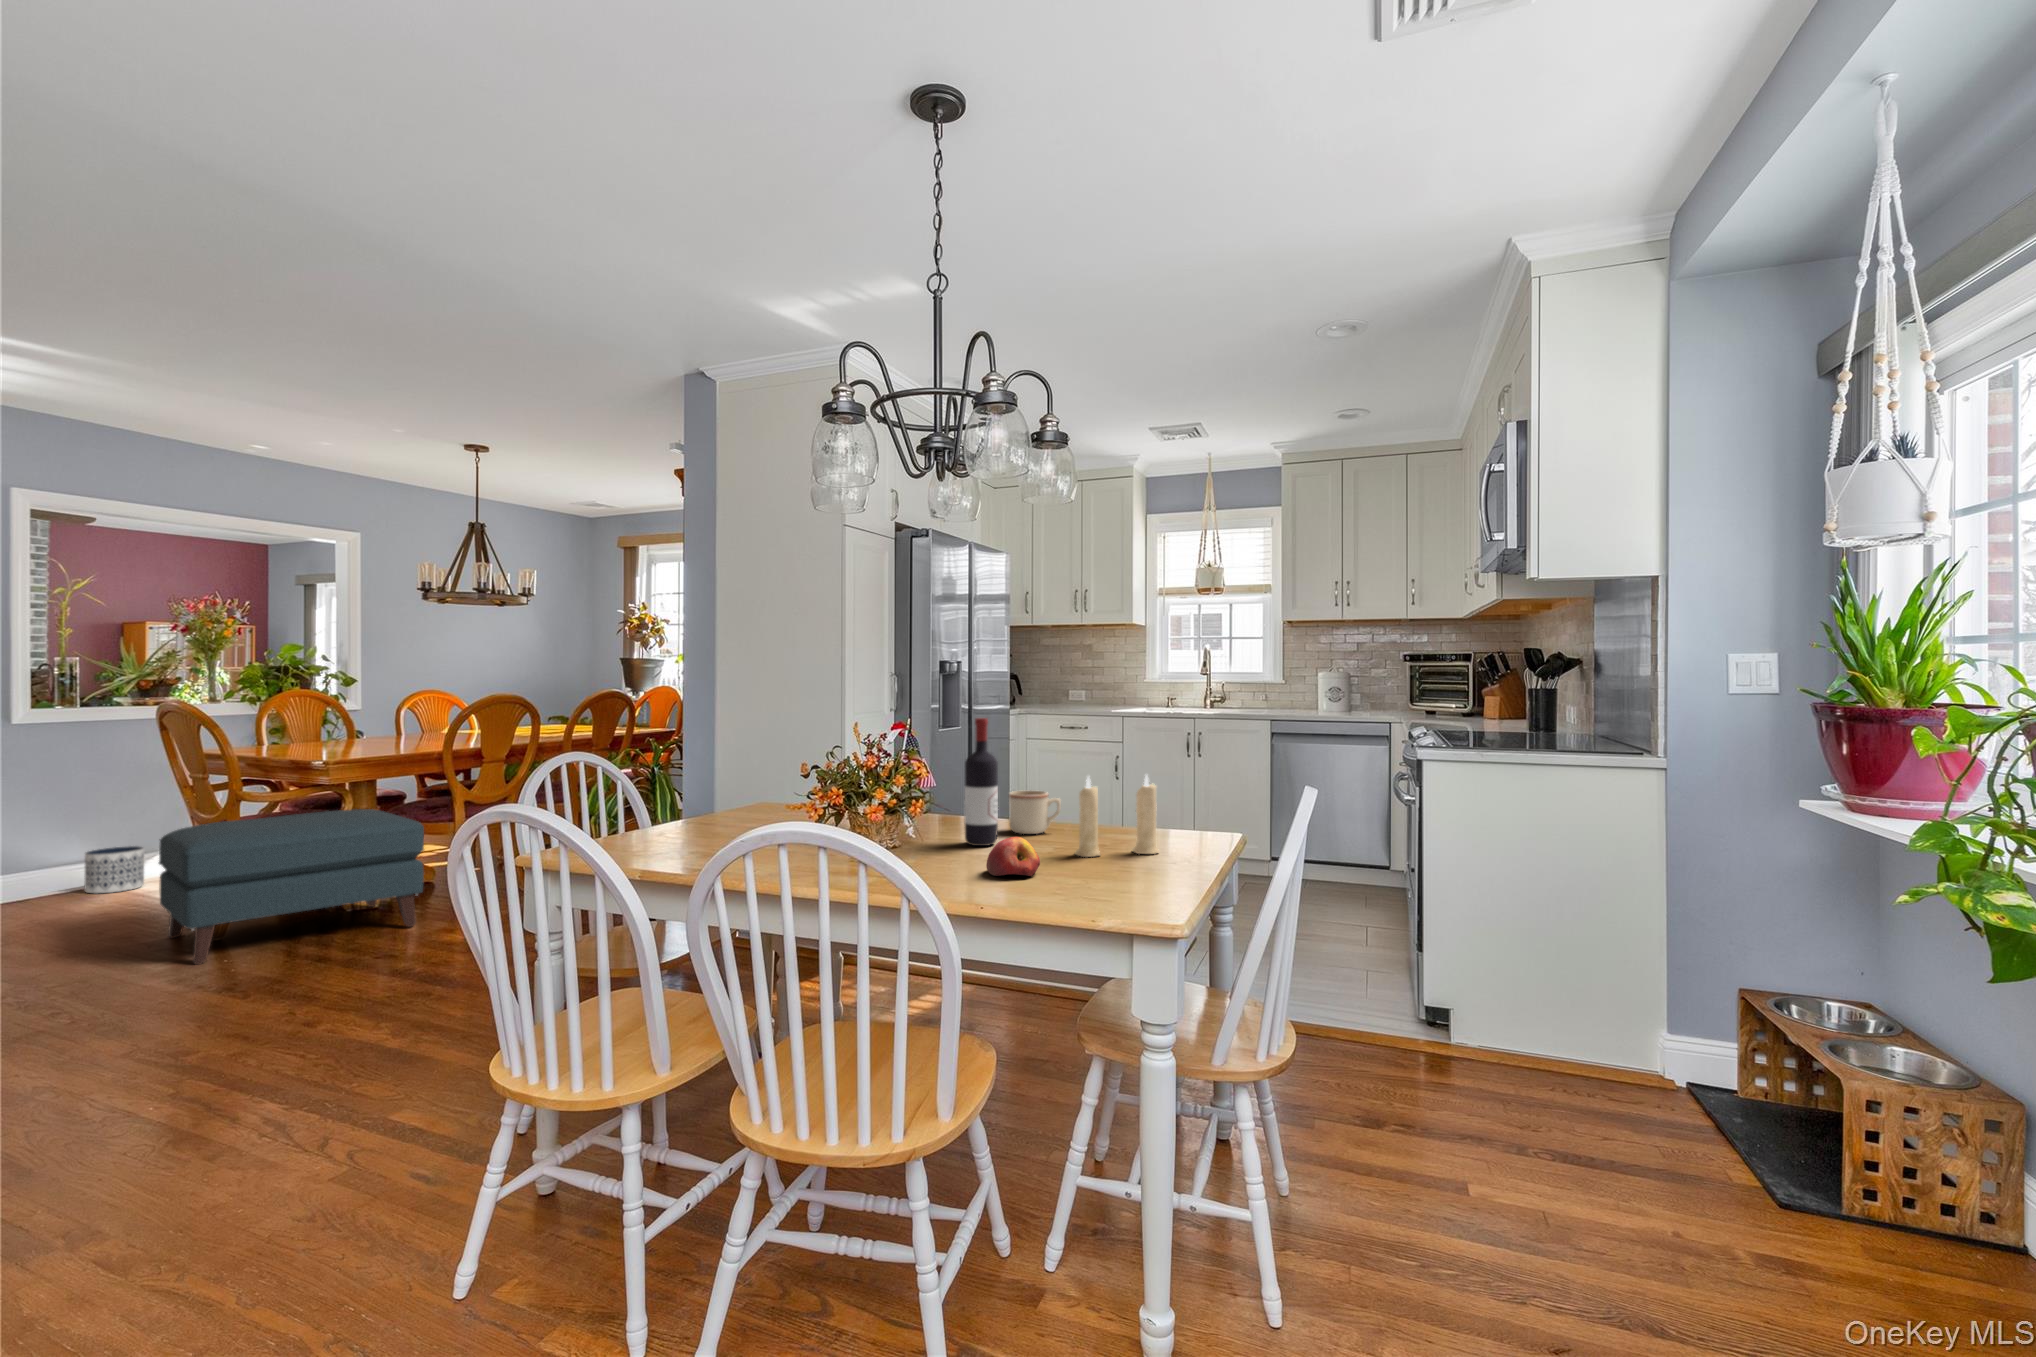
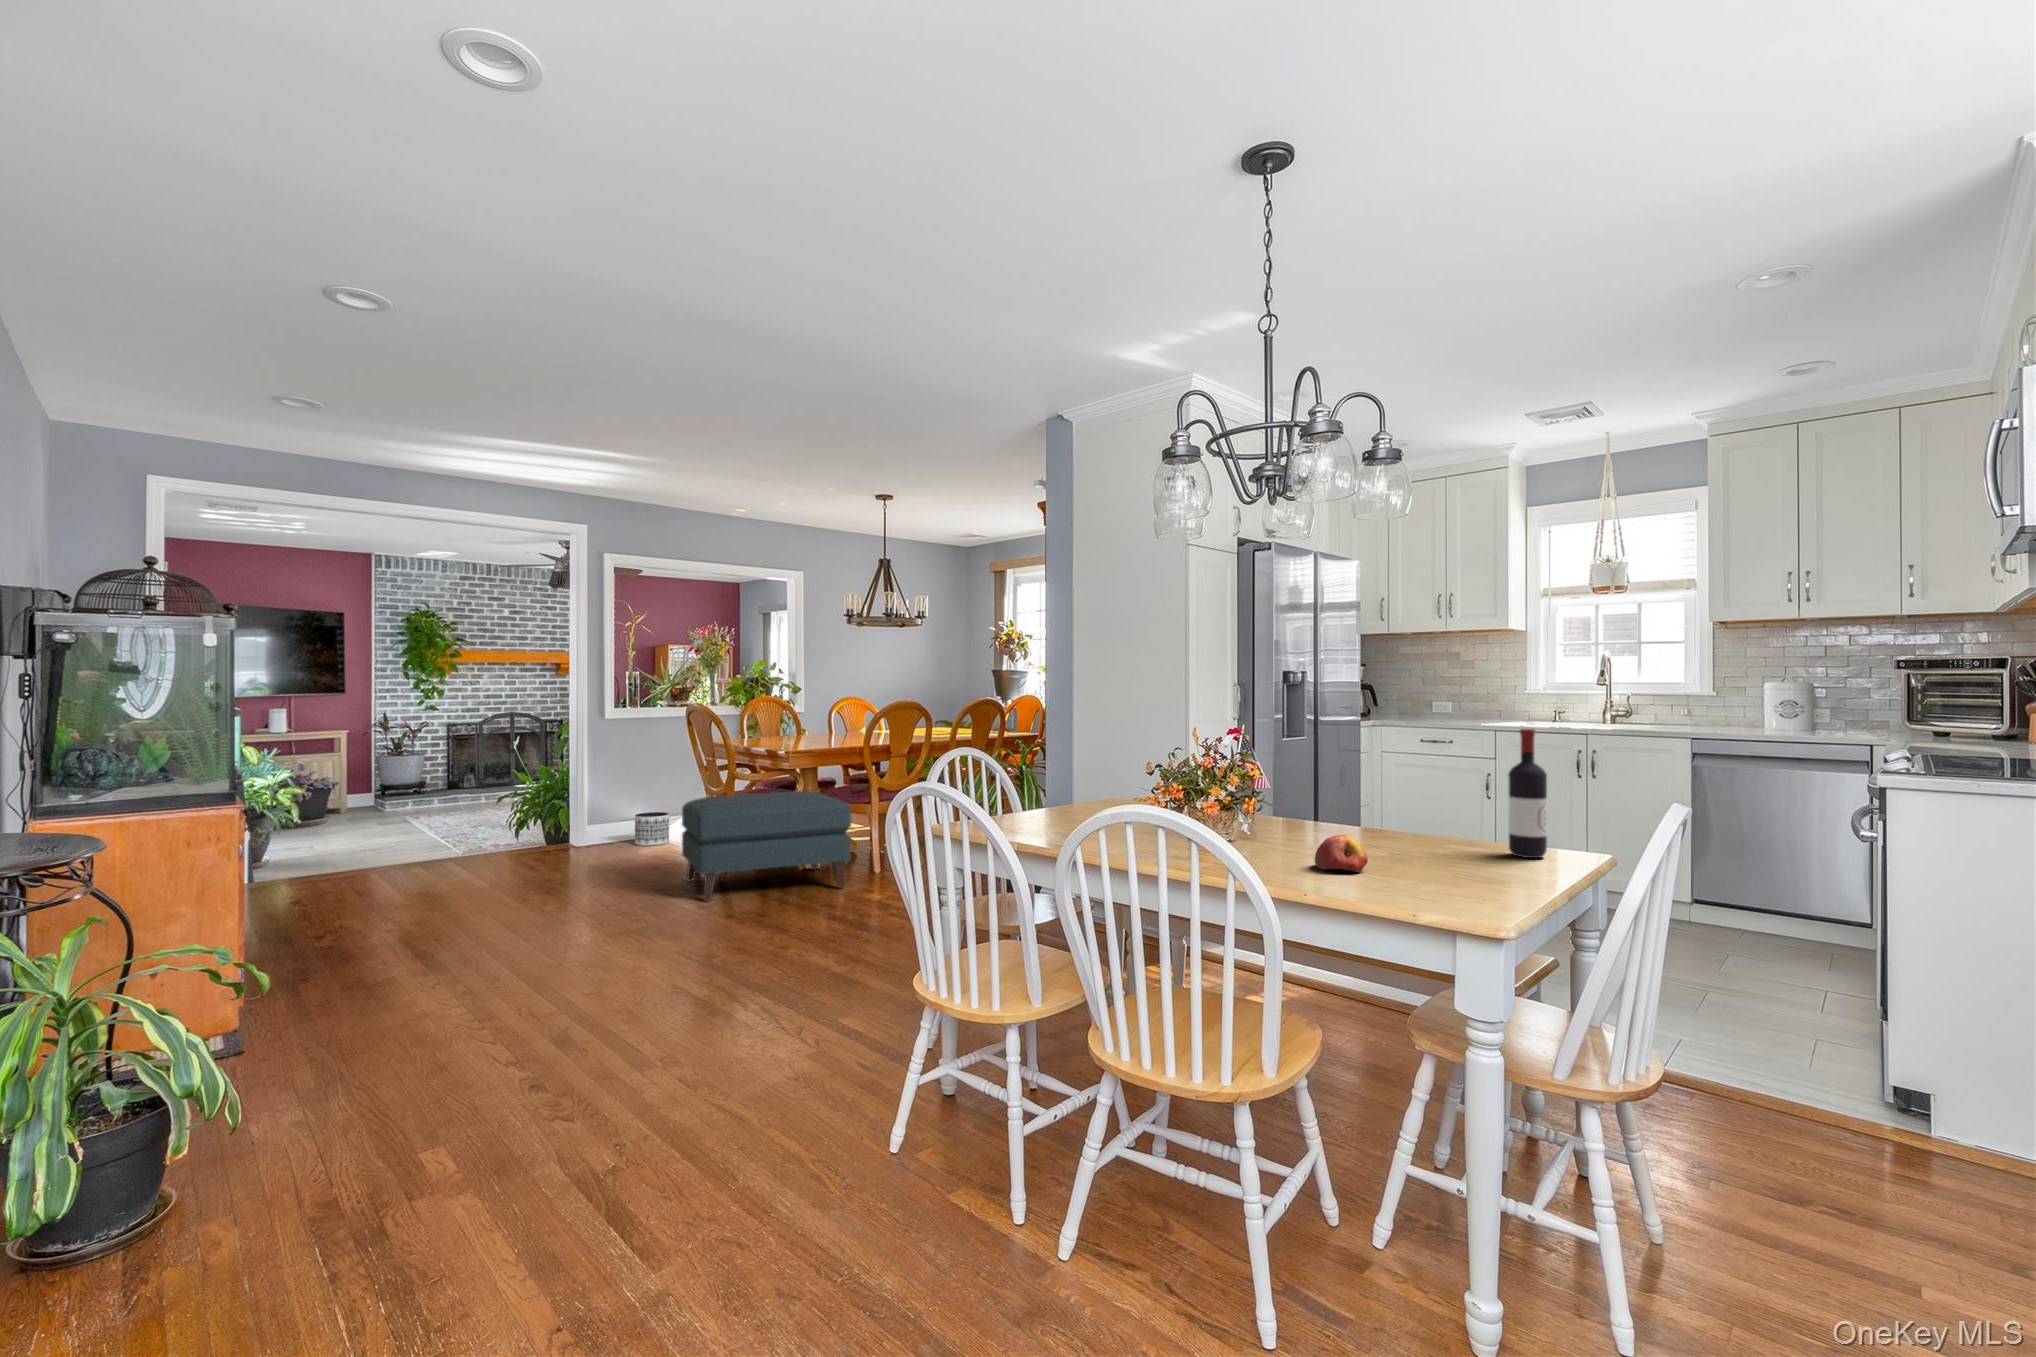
wine bottle: present [964,718,998,846] -> present [1508,729,1547,858]
candle: present [1075,775,1159,857] -> none [1407,778,1500,862]
mug: present [1009,790,1061,834] -> none [1344,795,1398,837]

